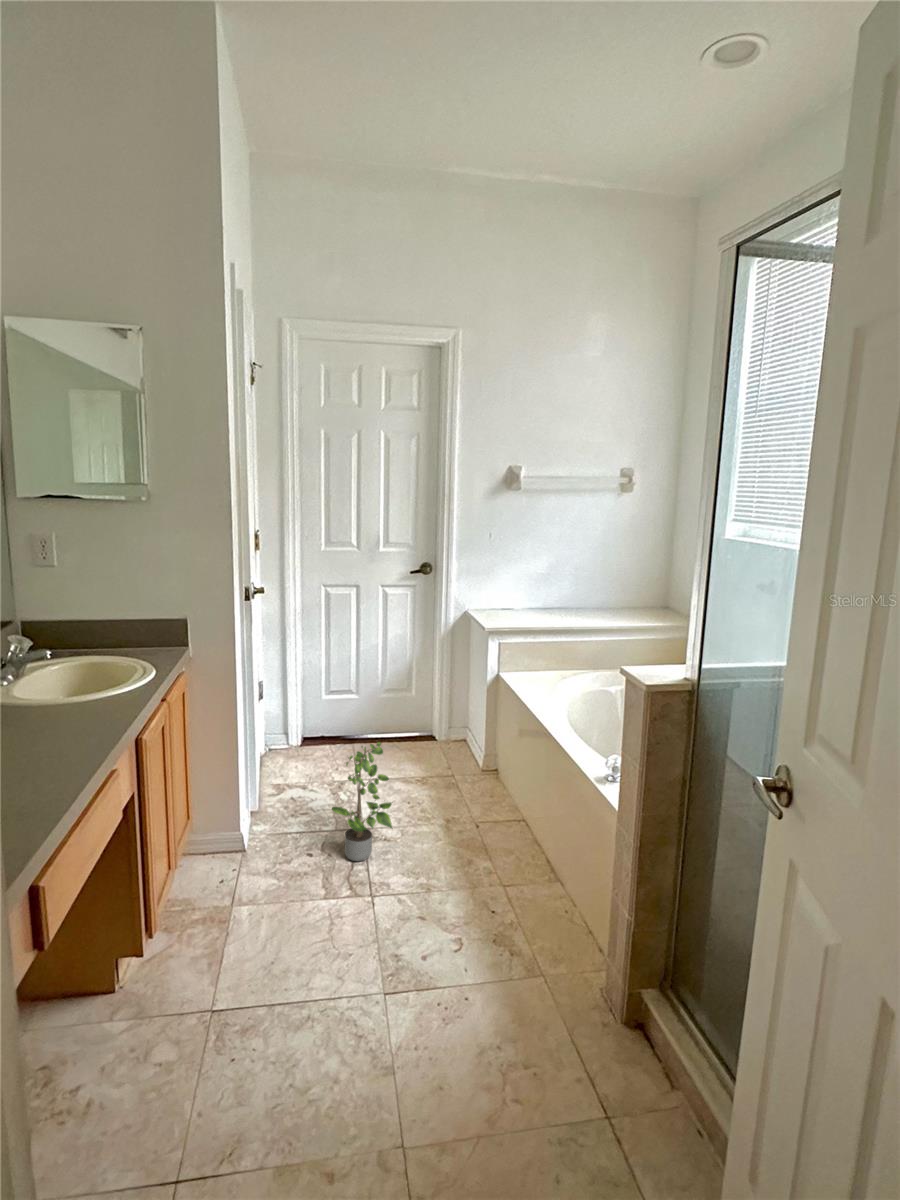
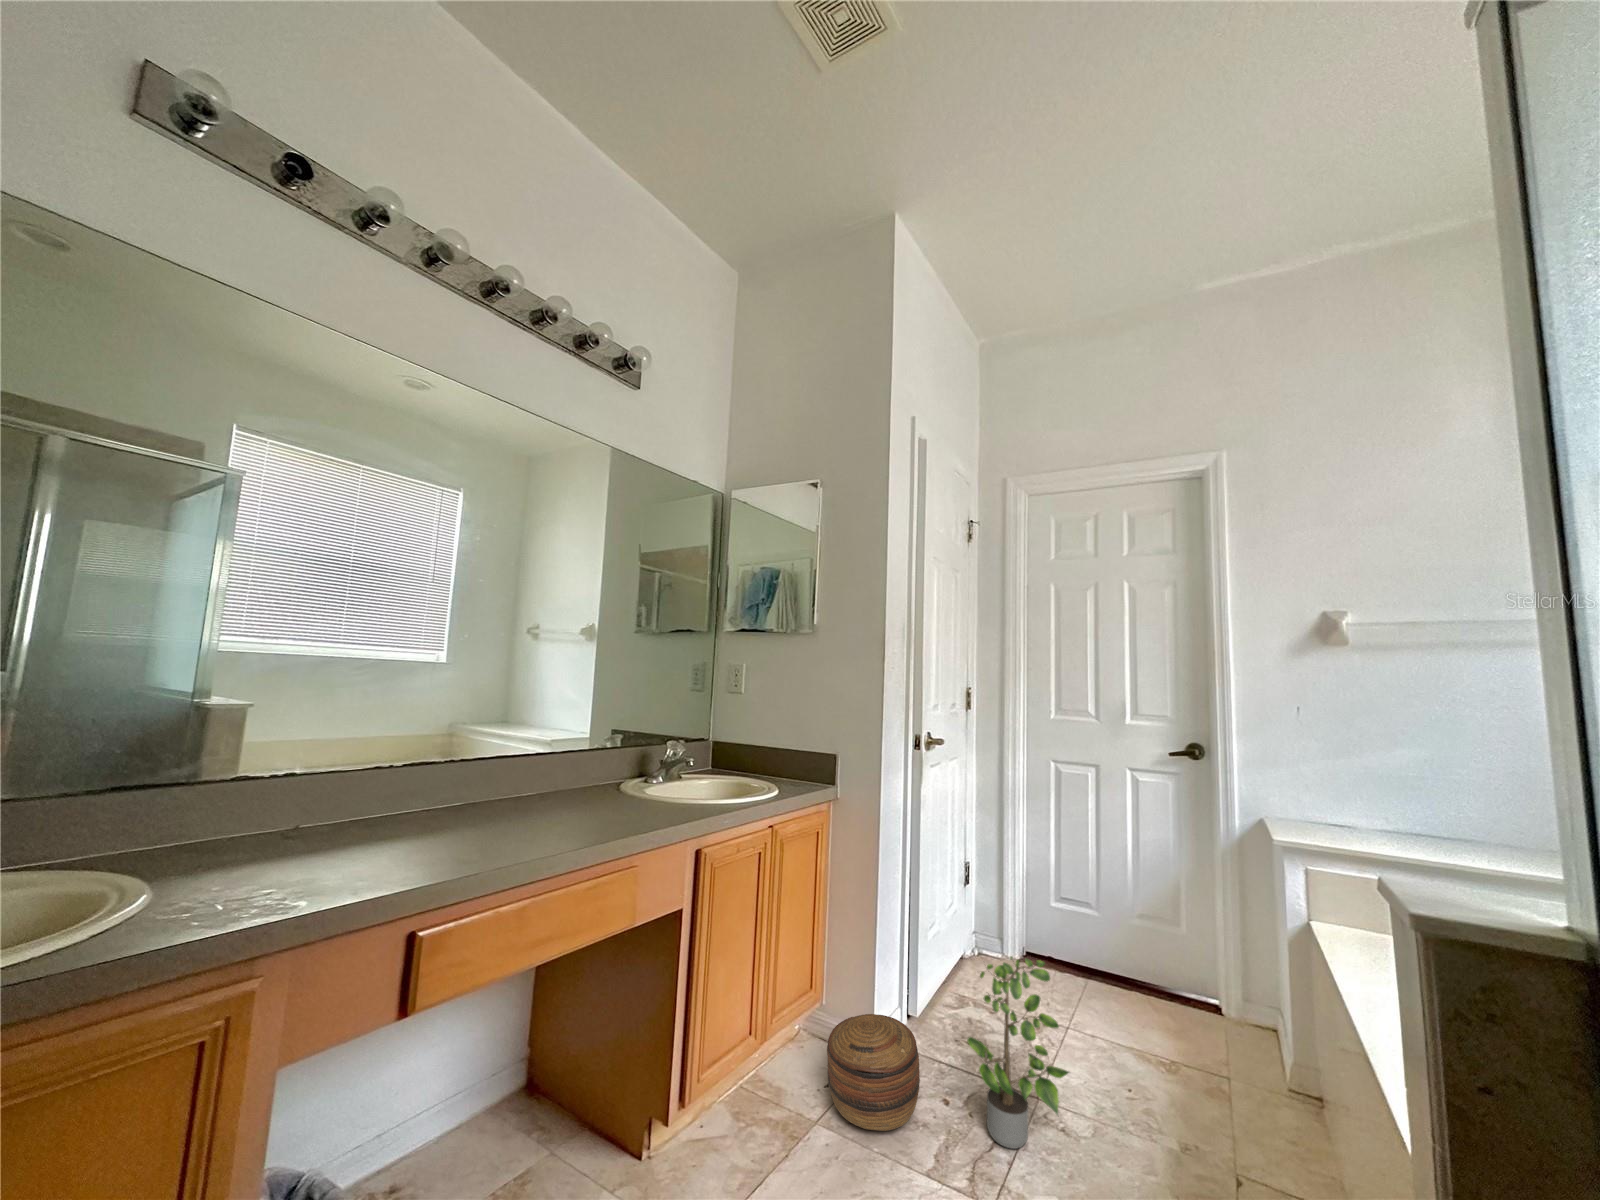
basket: none [229,818,305,897] -> present [827,1014,920,1131]

